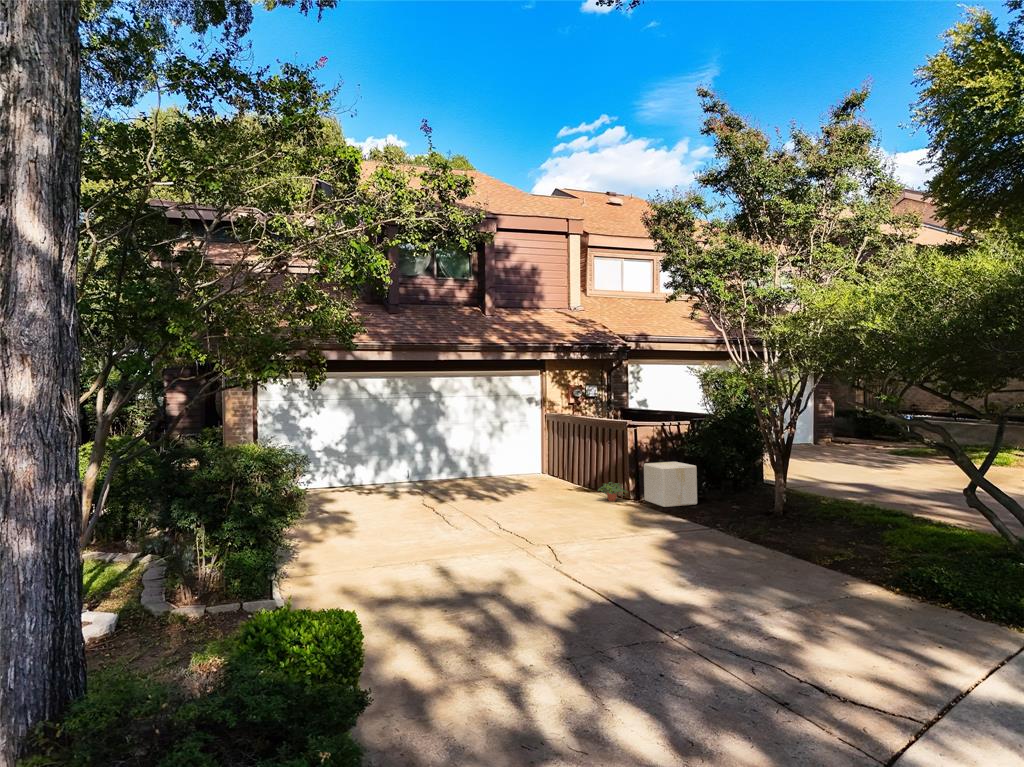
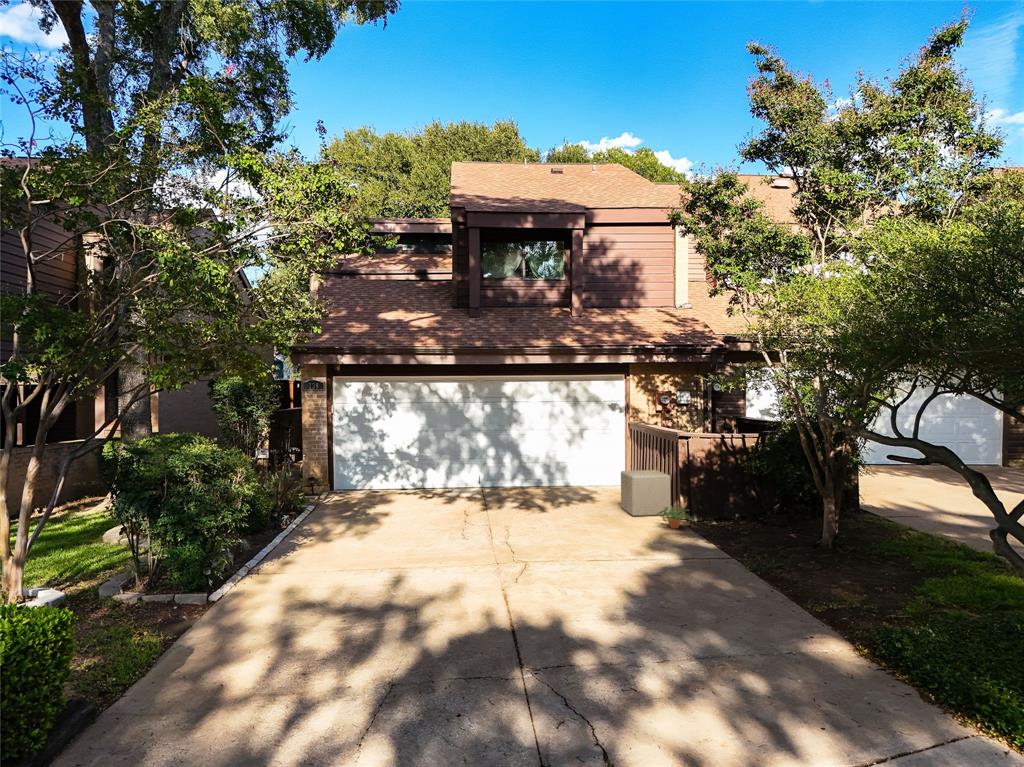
cardboard box: present [644,462,697,507] -> present [621,470,671,516]

